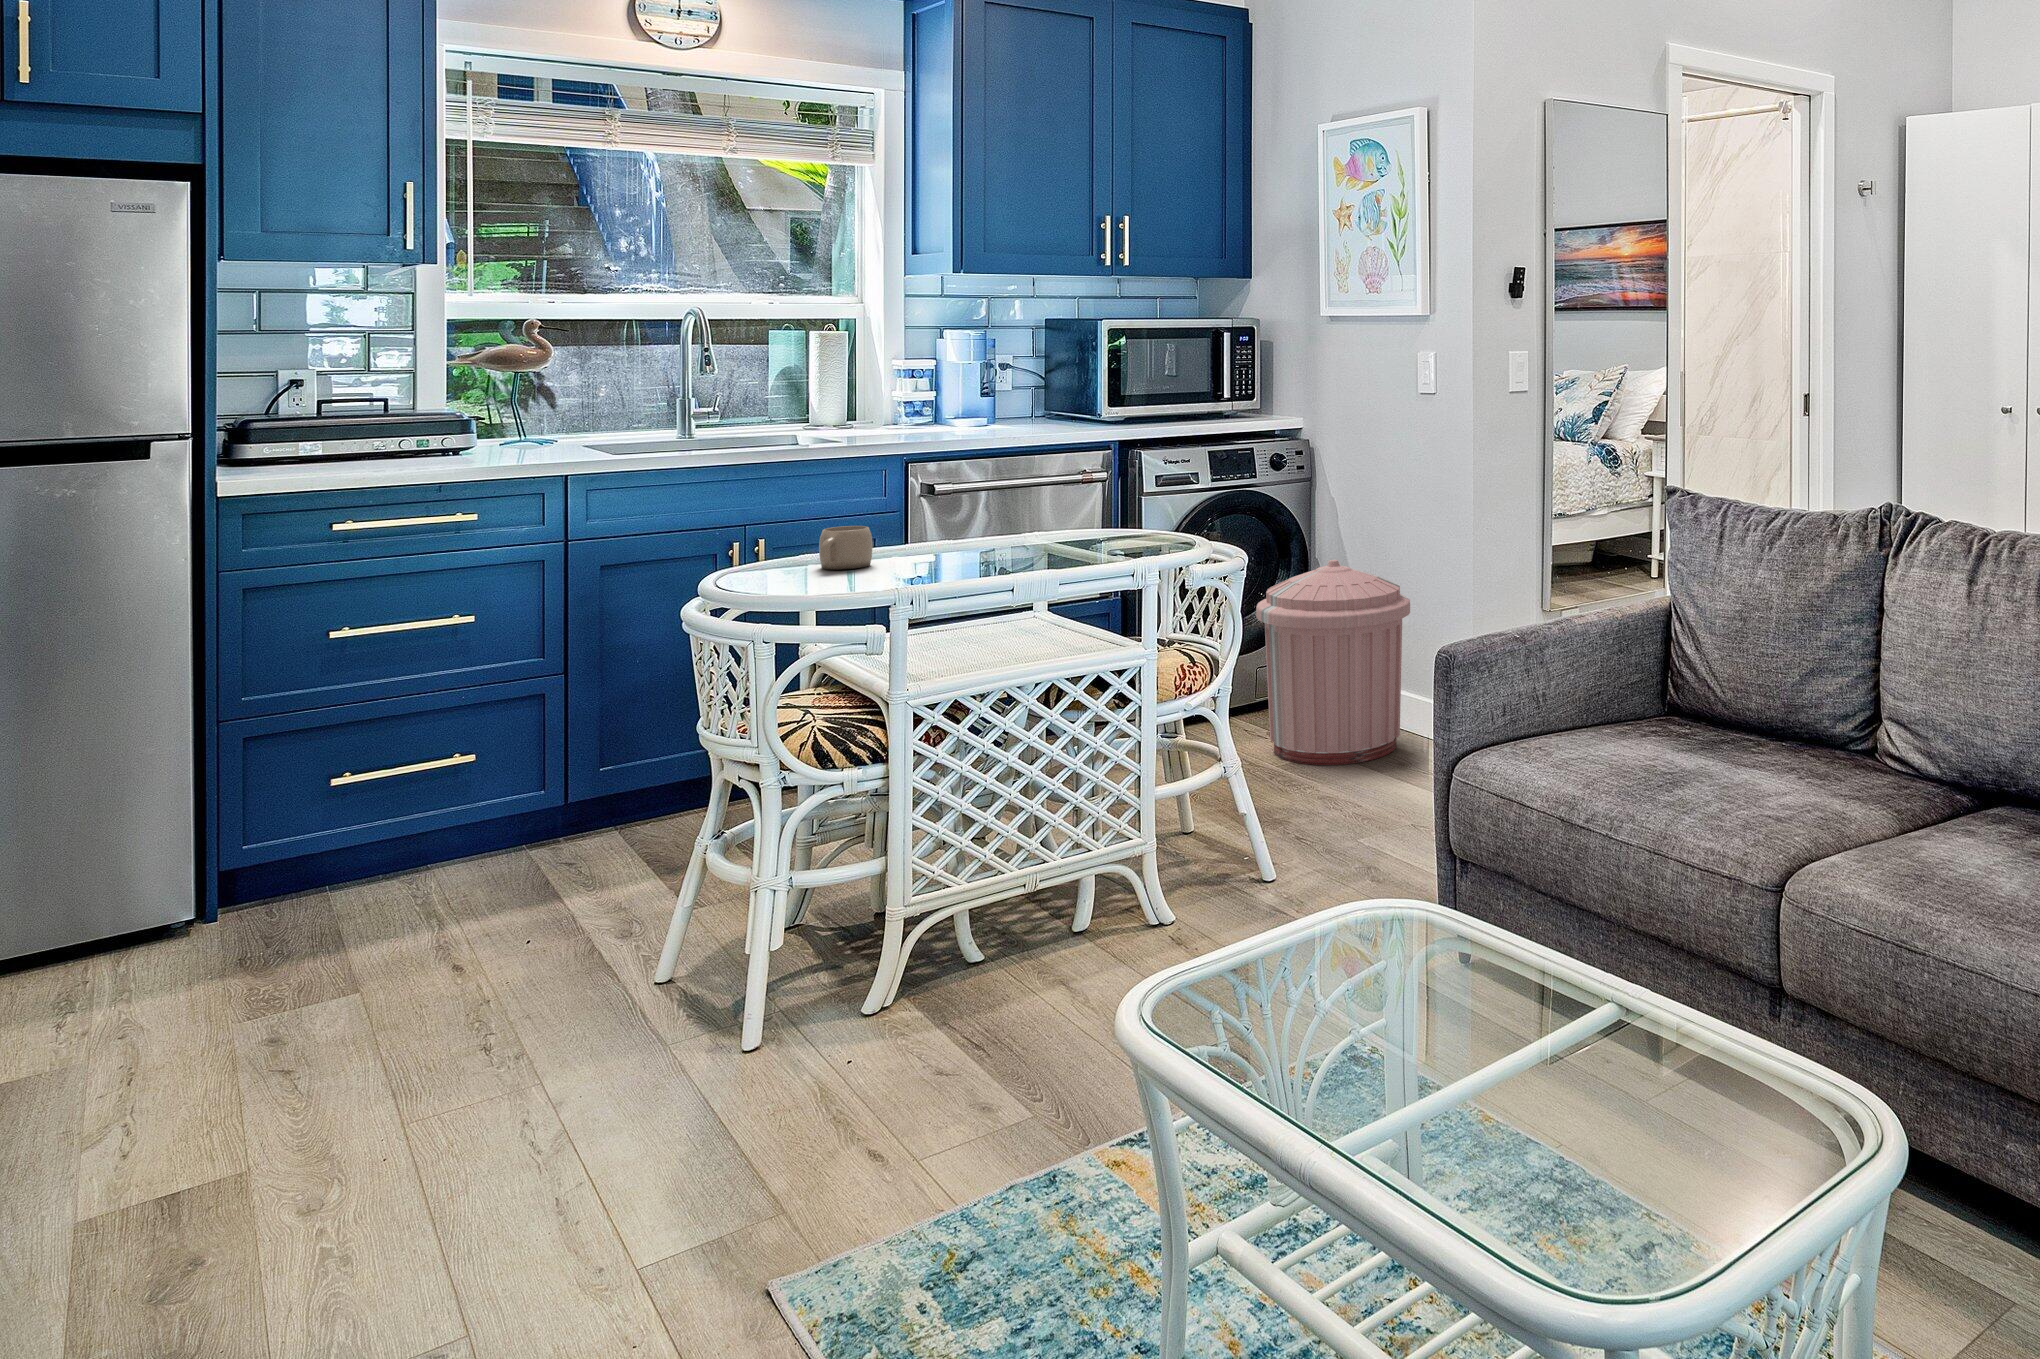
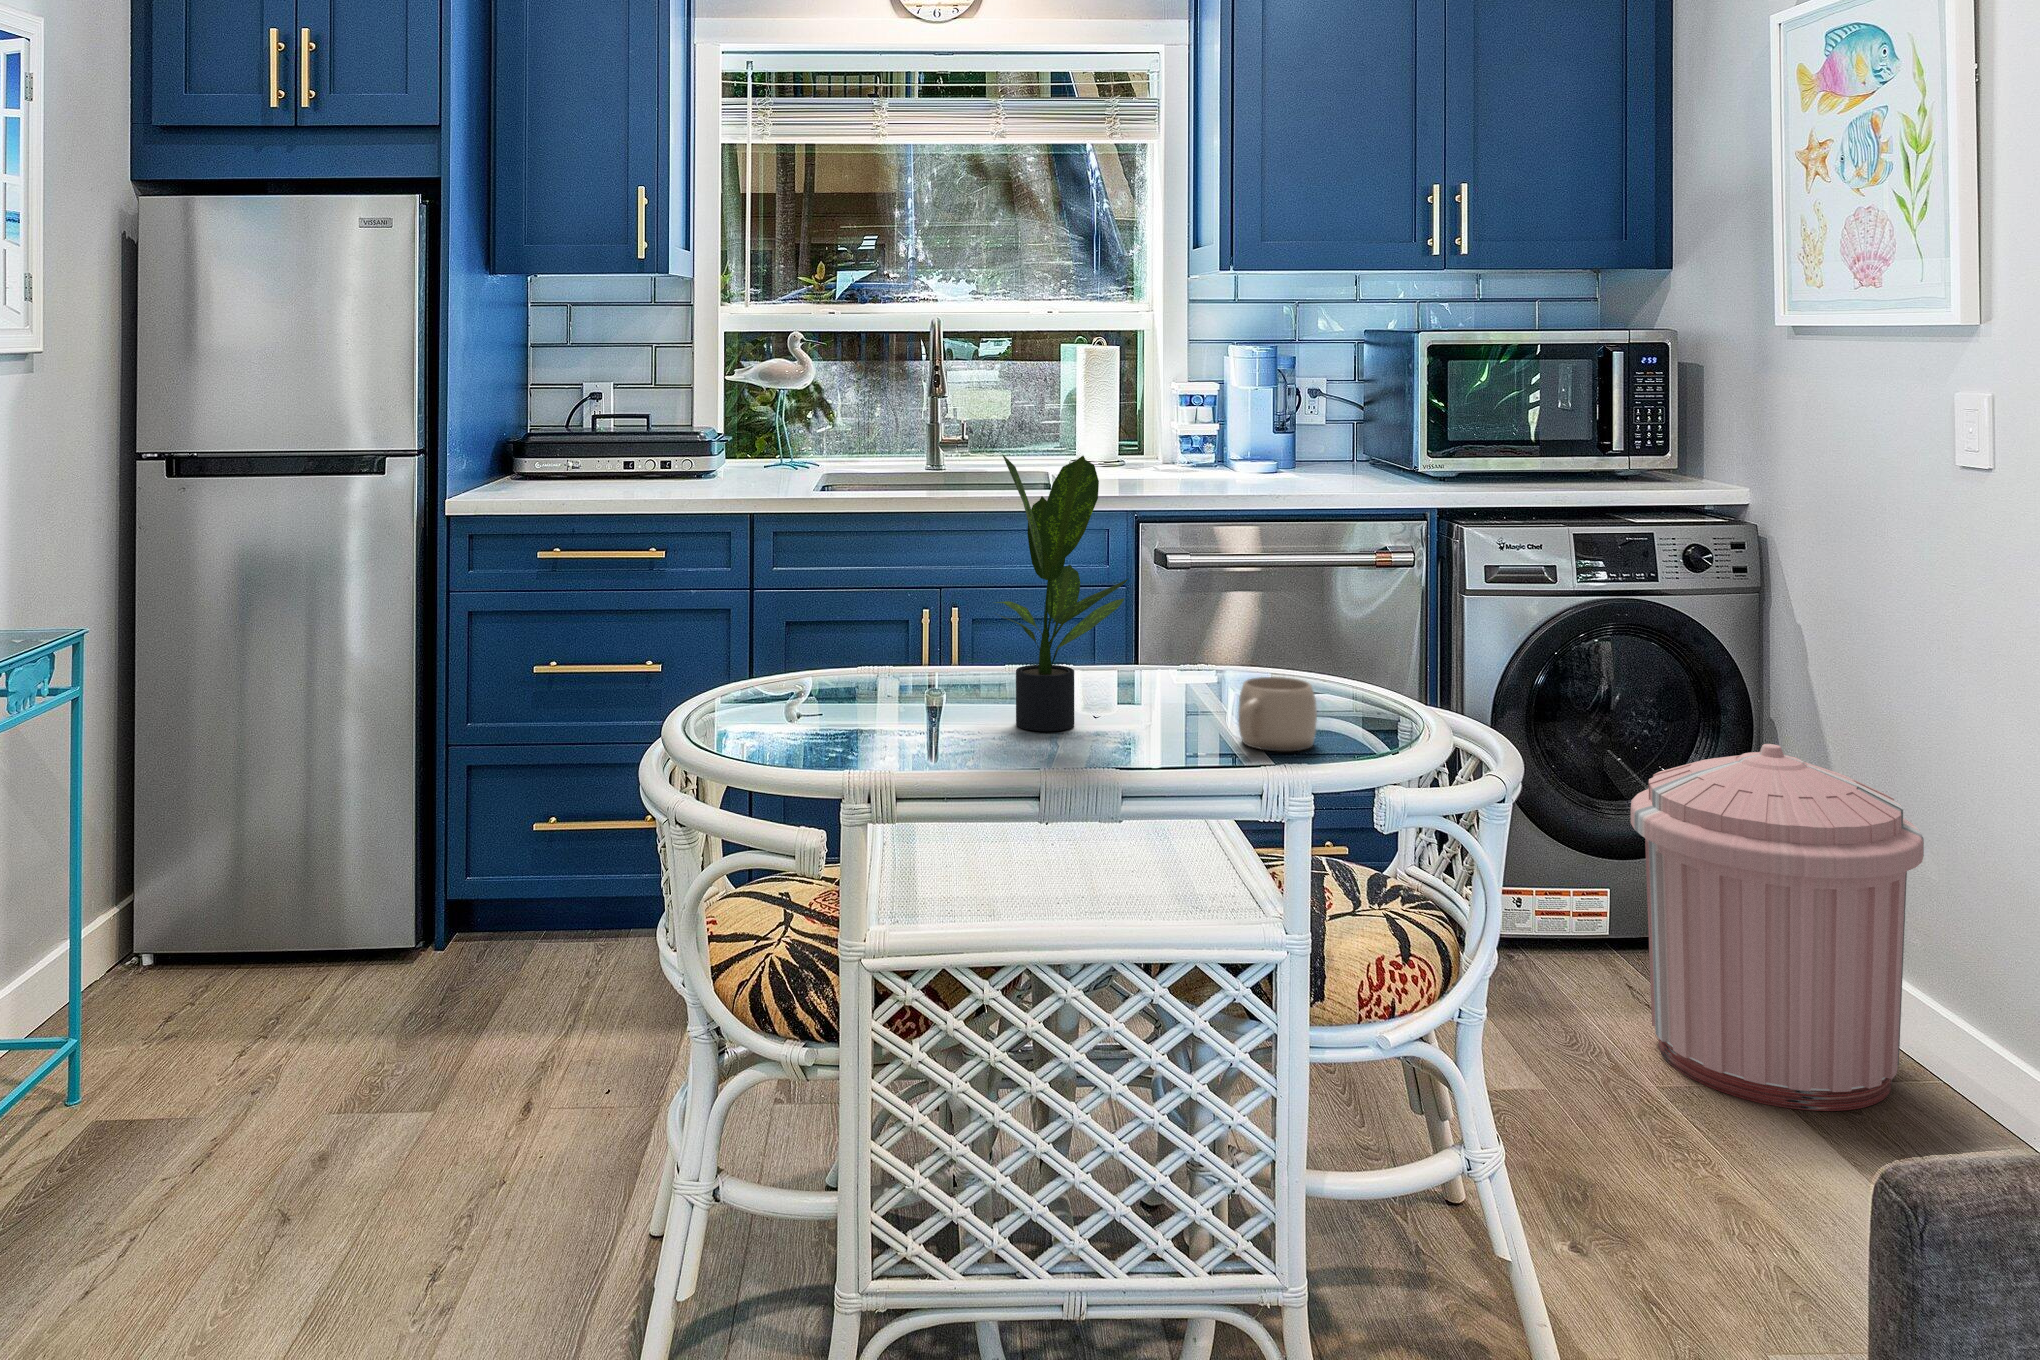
potted plant: none [922,384,1034,565] -> present [996,454,1128,731]
mug: present [819,526,873,570] -> present [1238,677,1317,751]

